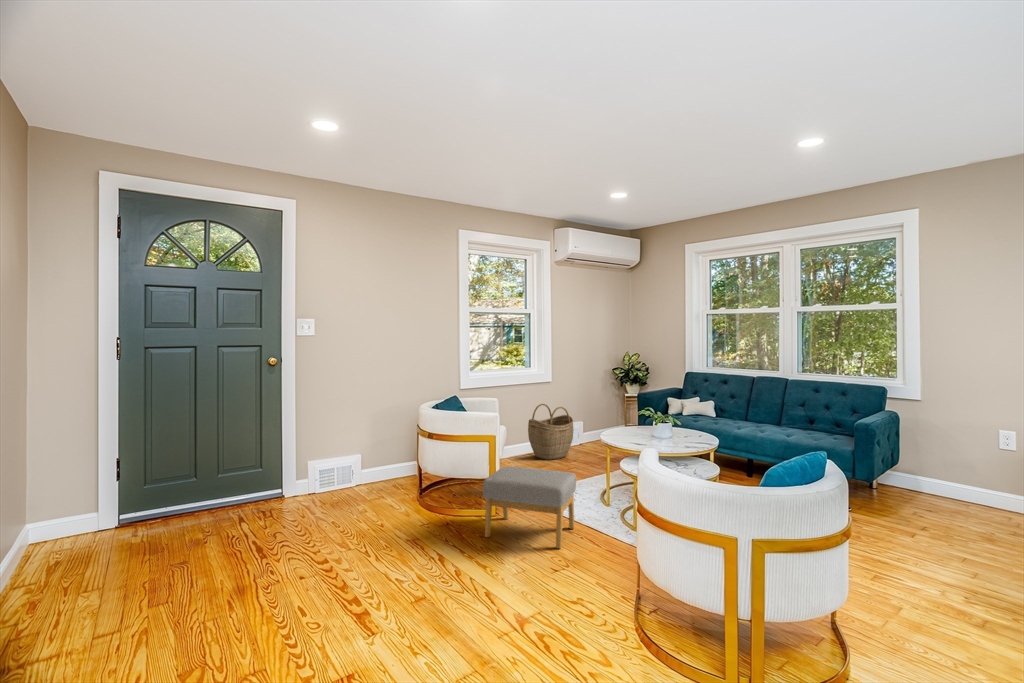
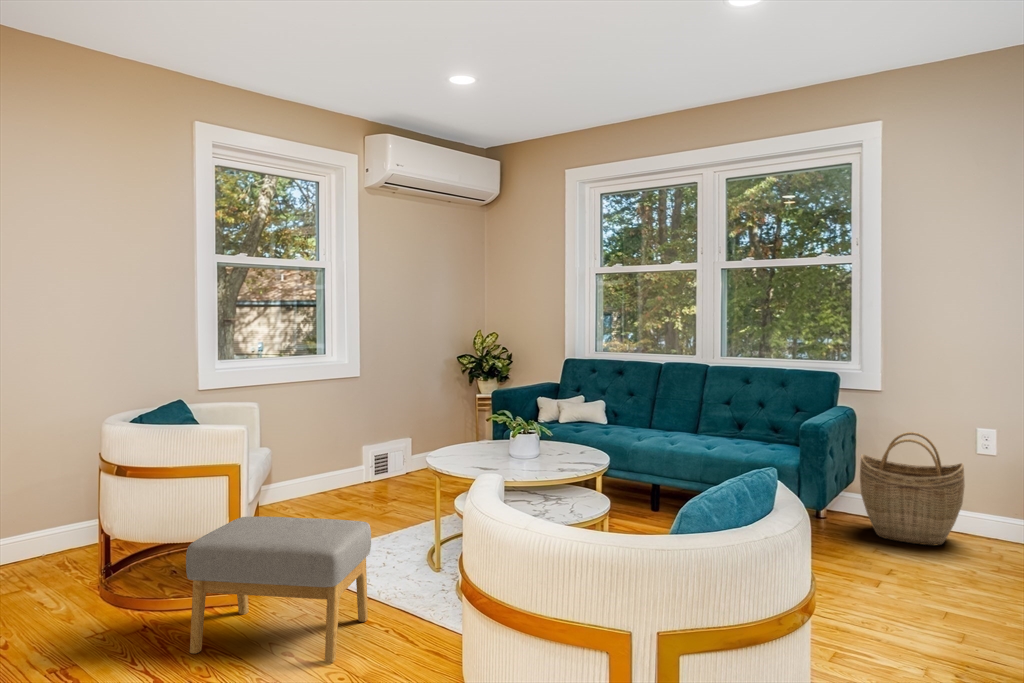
woven basket: present [528,404,574,460] -> present [860,432,965,545]

